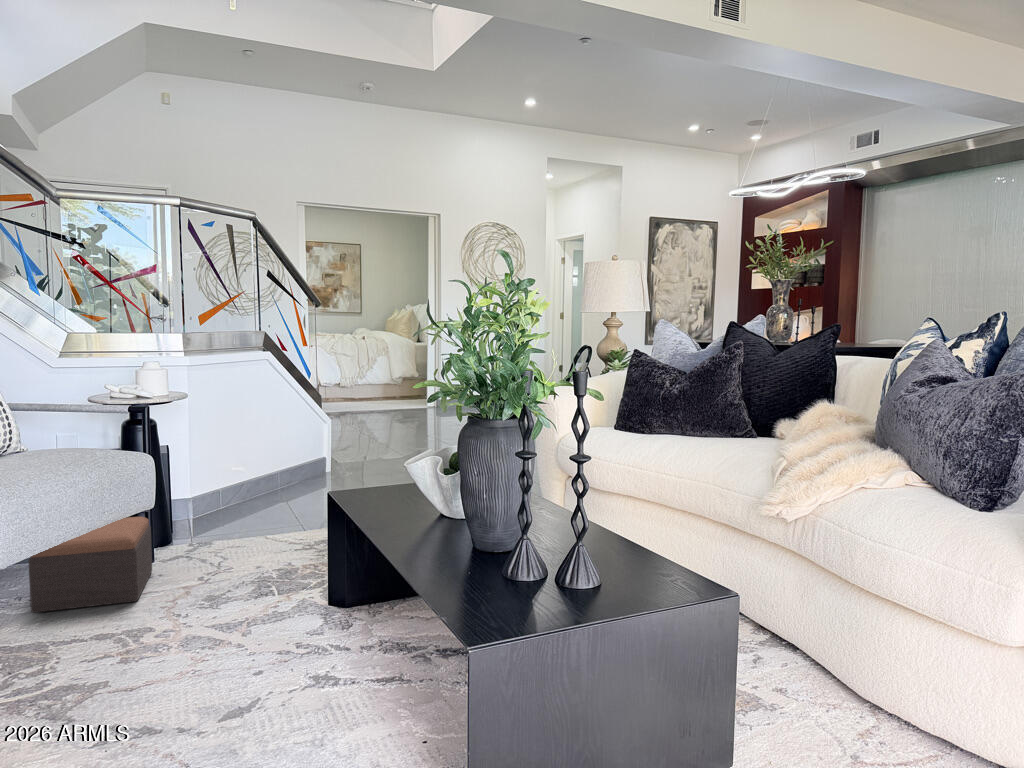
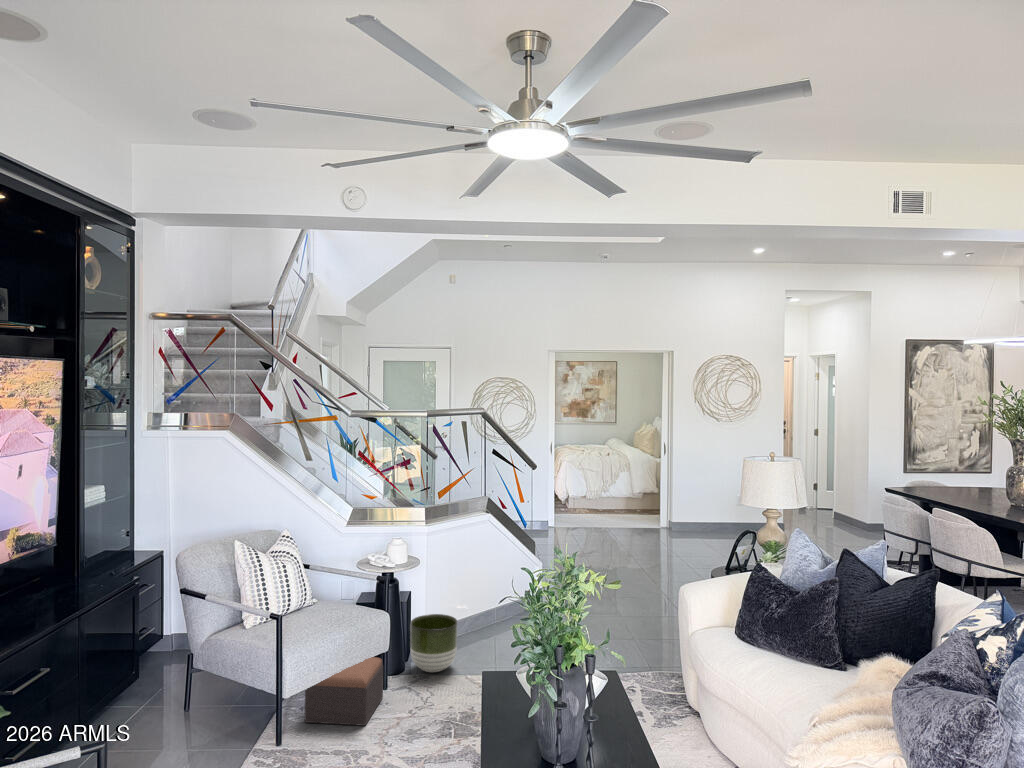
planter: none [178,469,246,539] -> present [410,614,457,672]

